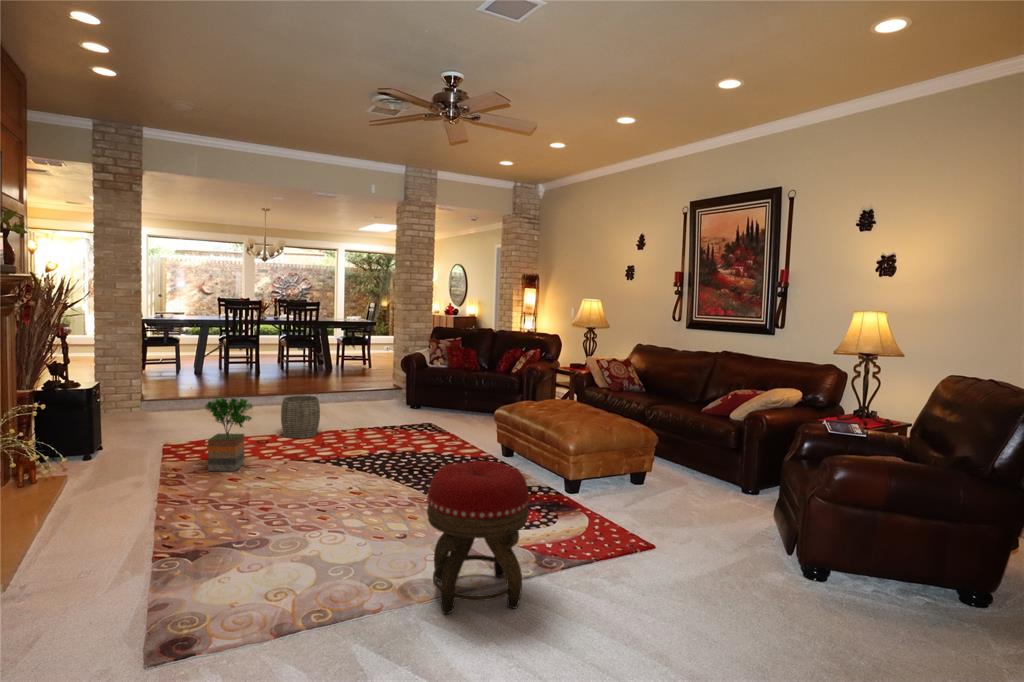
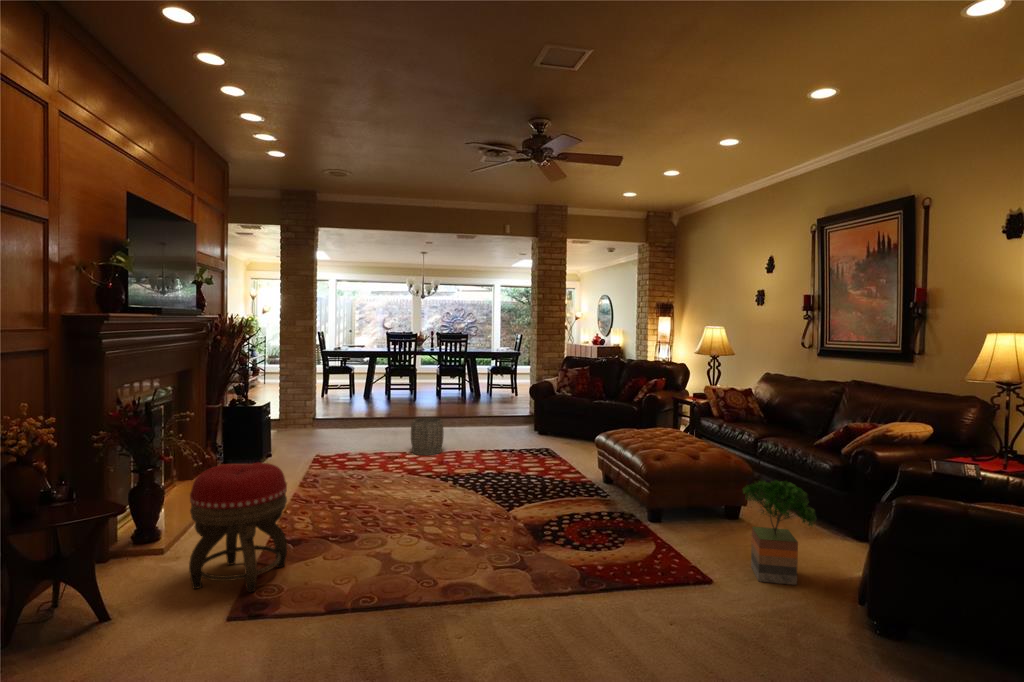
potted tree: present [205,398,253,471] -> present [744,480,816,585]
footstool: present [427,461,529,614] -> present [189,462,287,592]

